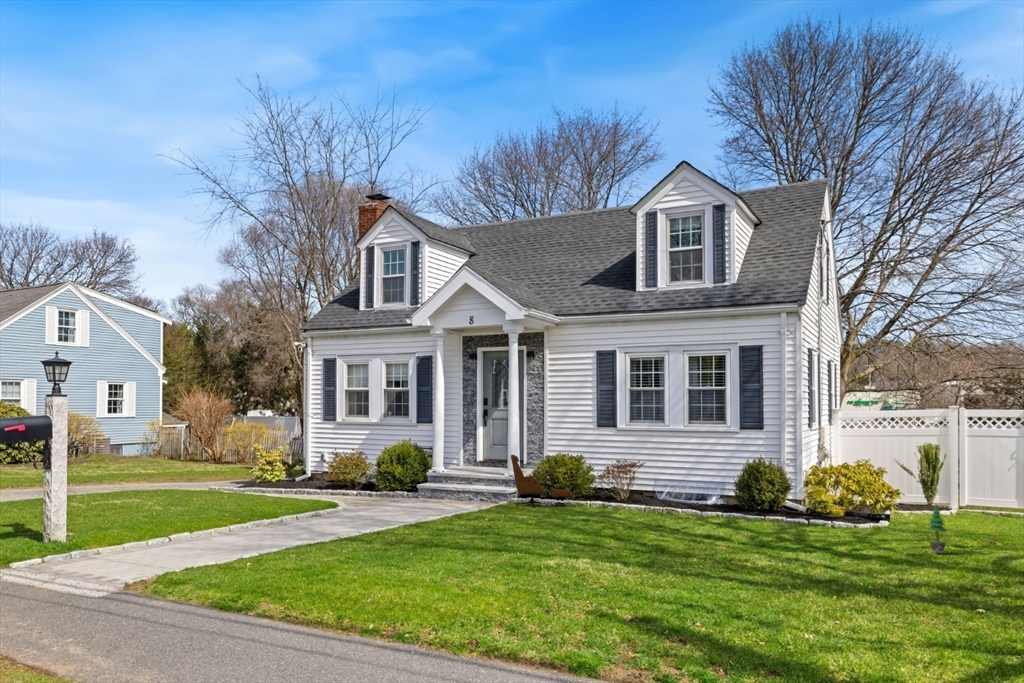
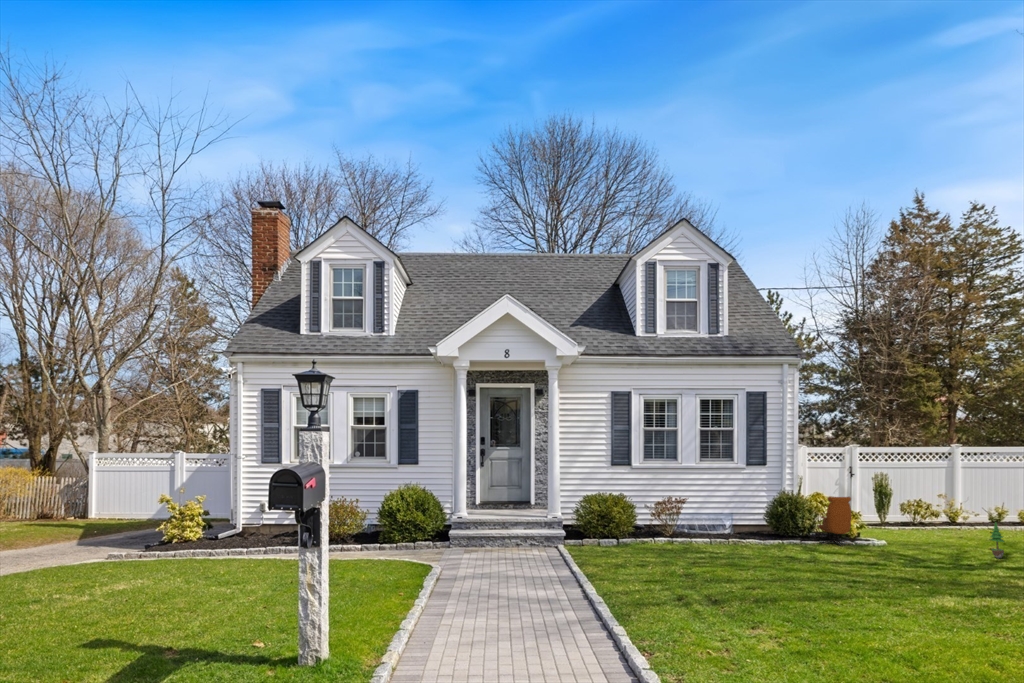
lounge chair: present [511,455,573,507] -> present [818,496,853,545]

